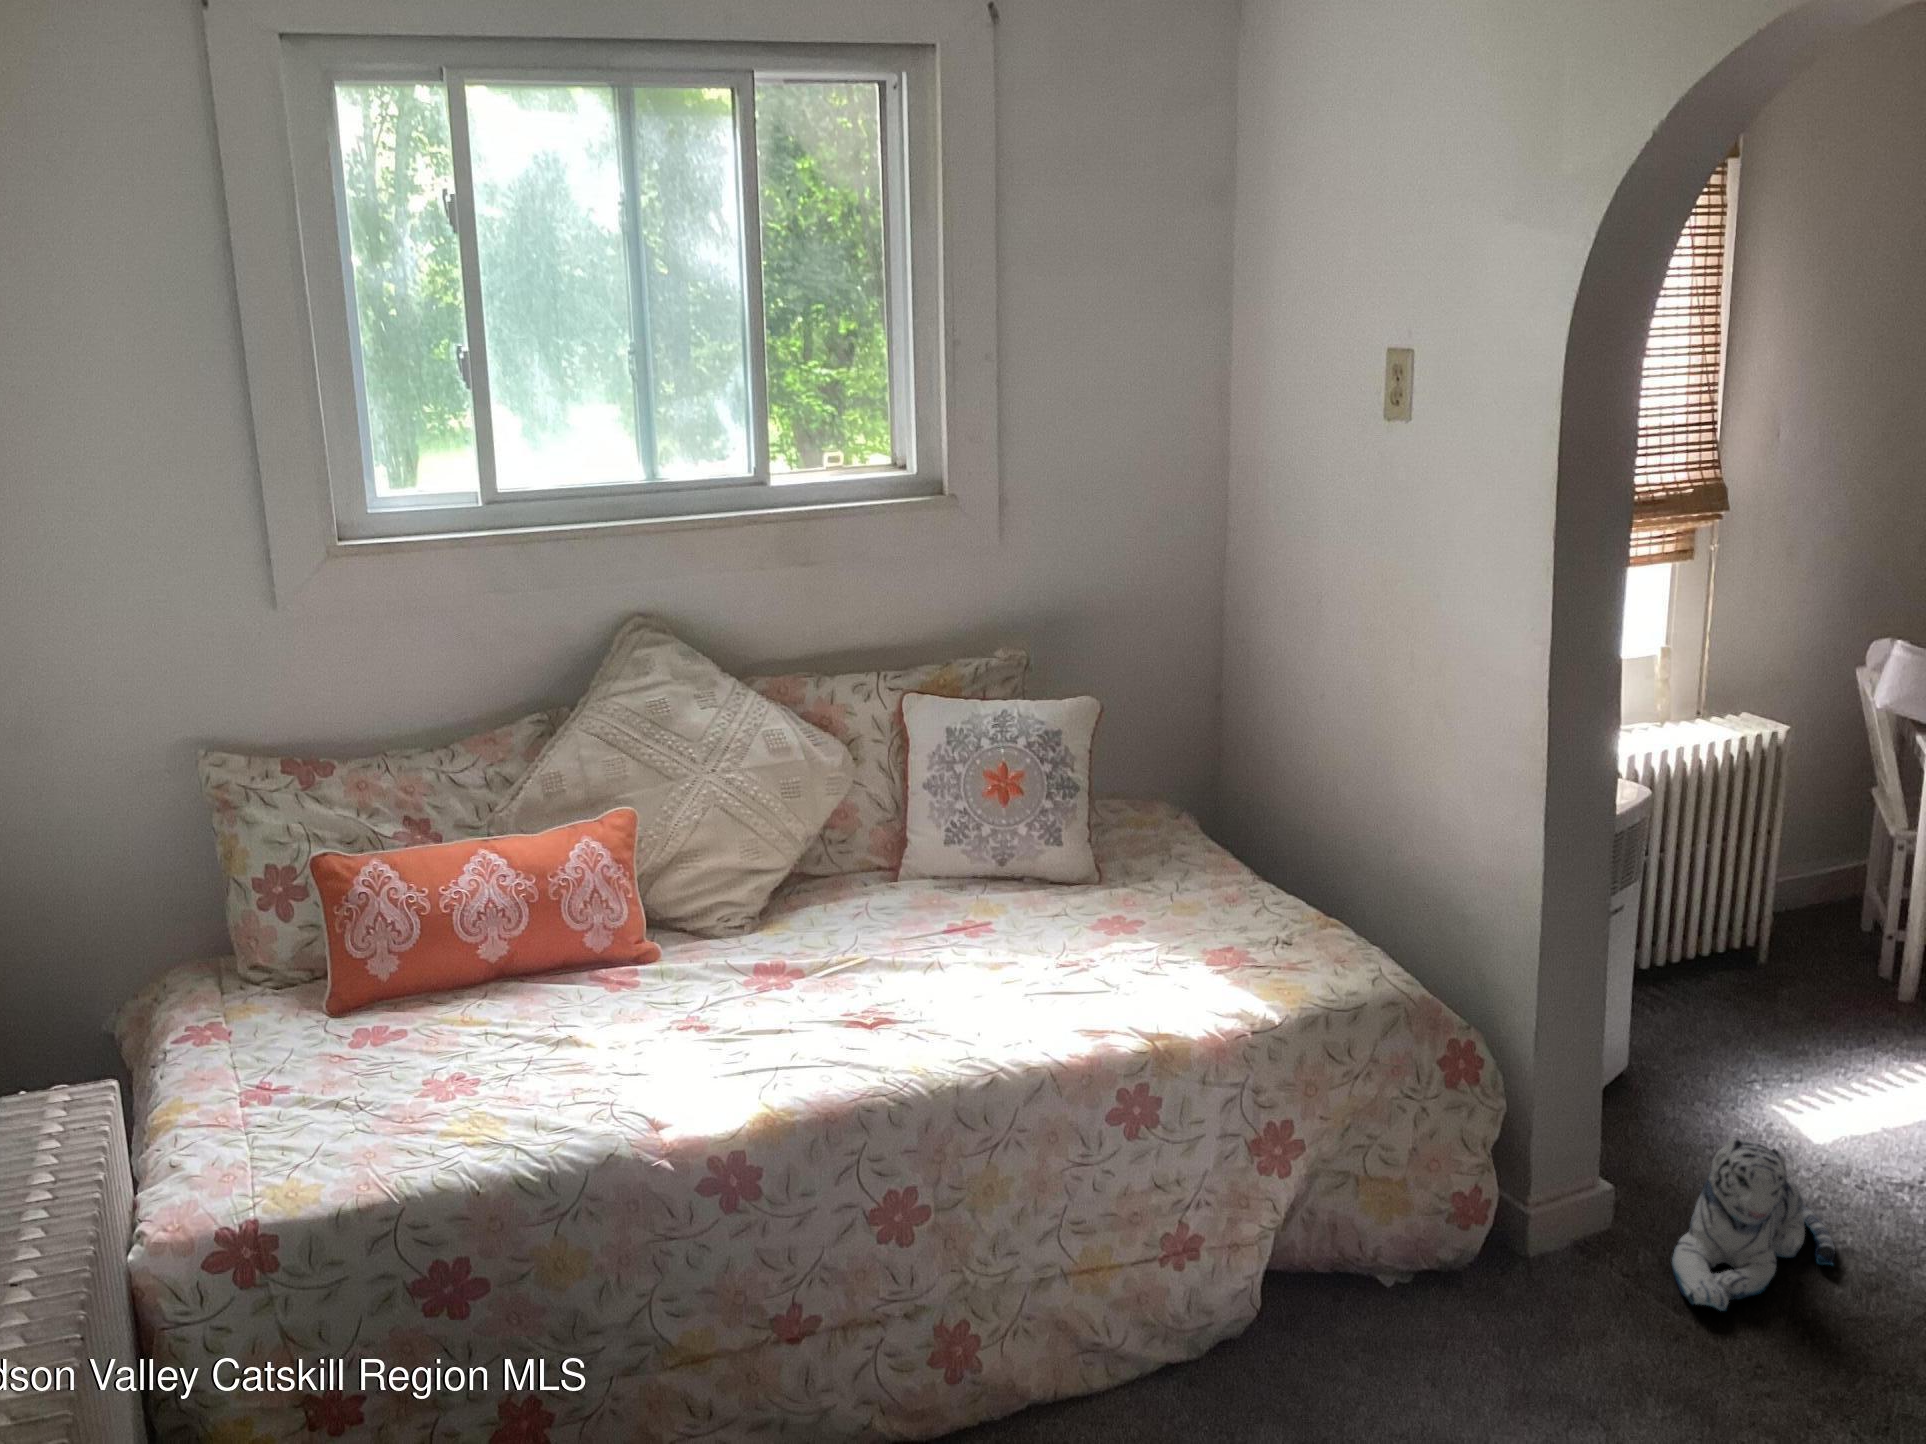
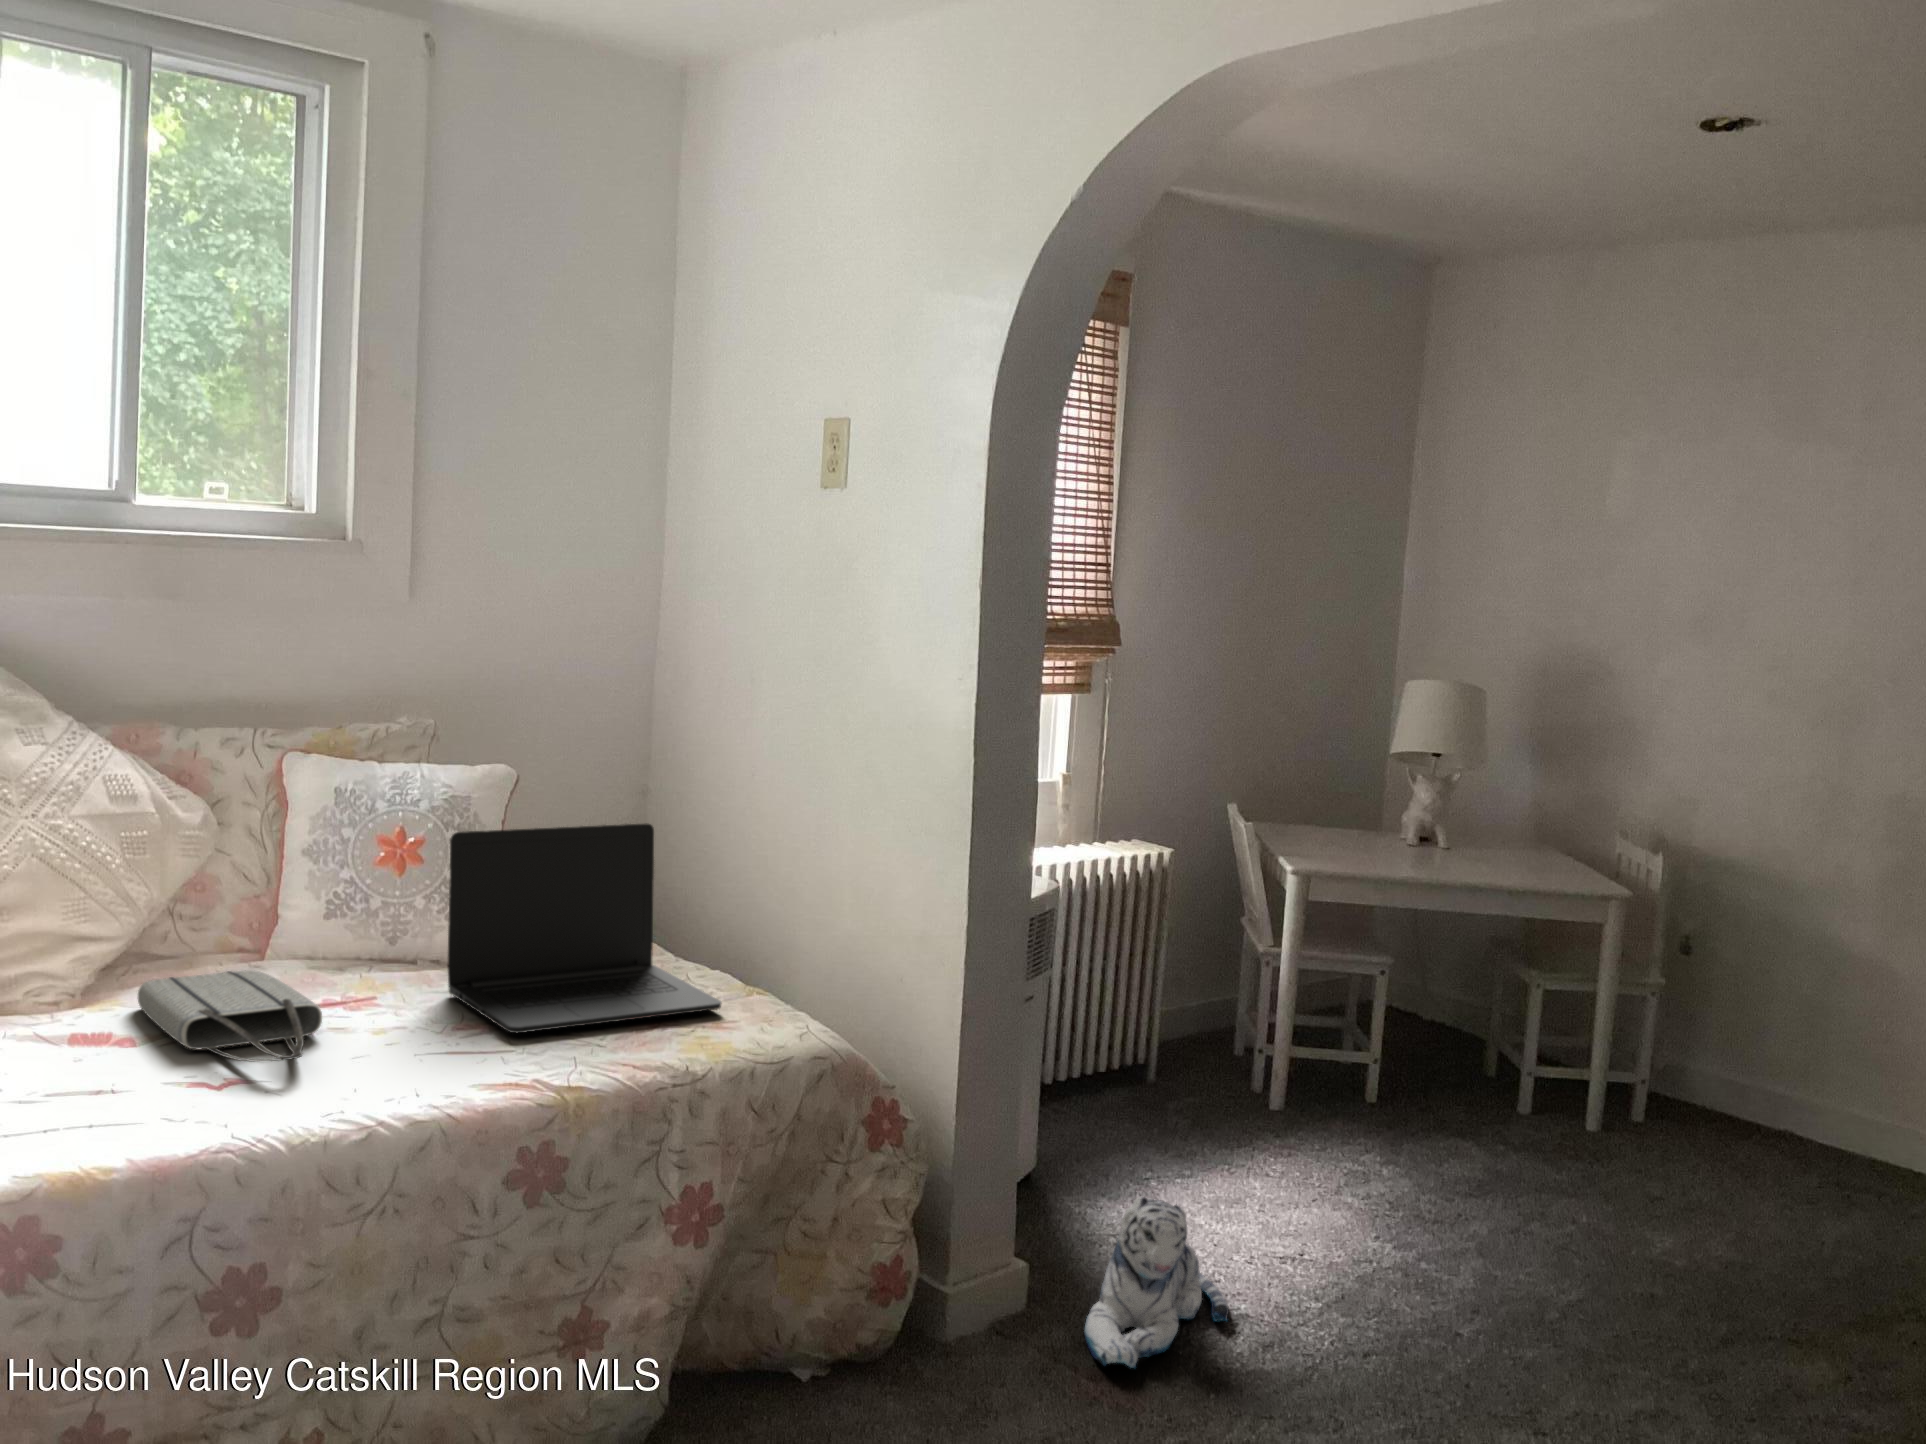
laptop: none [1046,758,1297,970] -> present [448,823,721,1033]
tote bag: none [803,899,947,1003] -> present [138,970,322,1062]

